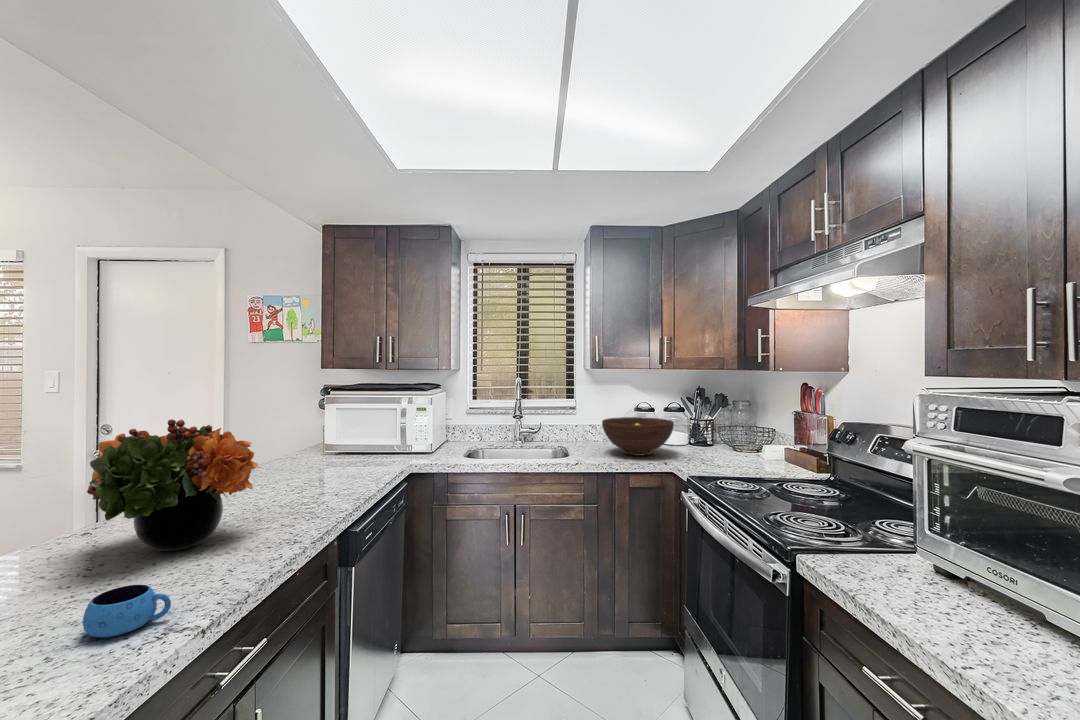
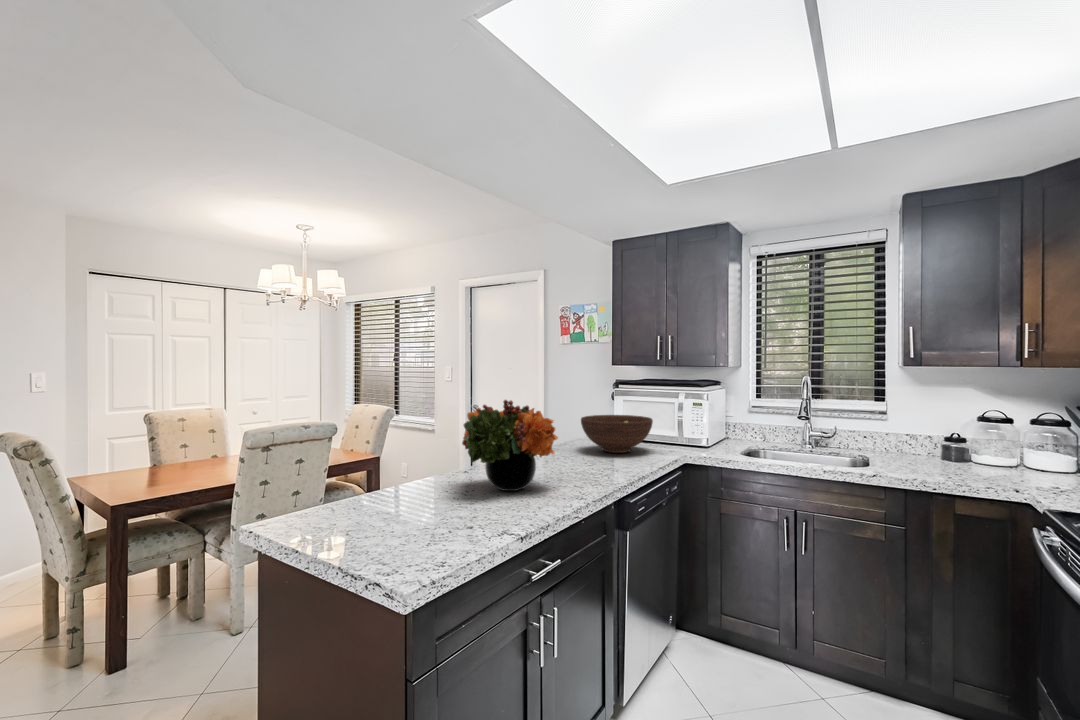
fruit bowl: present [602,417,674,456] -> present [581,415,653,453]
mug: present [83,585,171,638] -> none [462,501,504,529]

